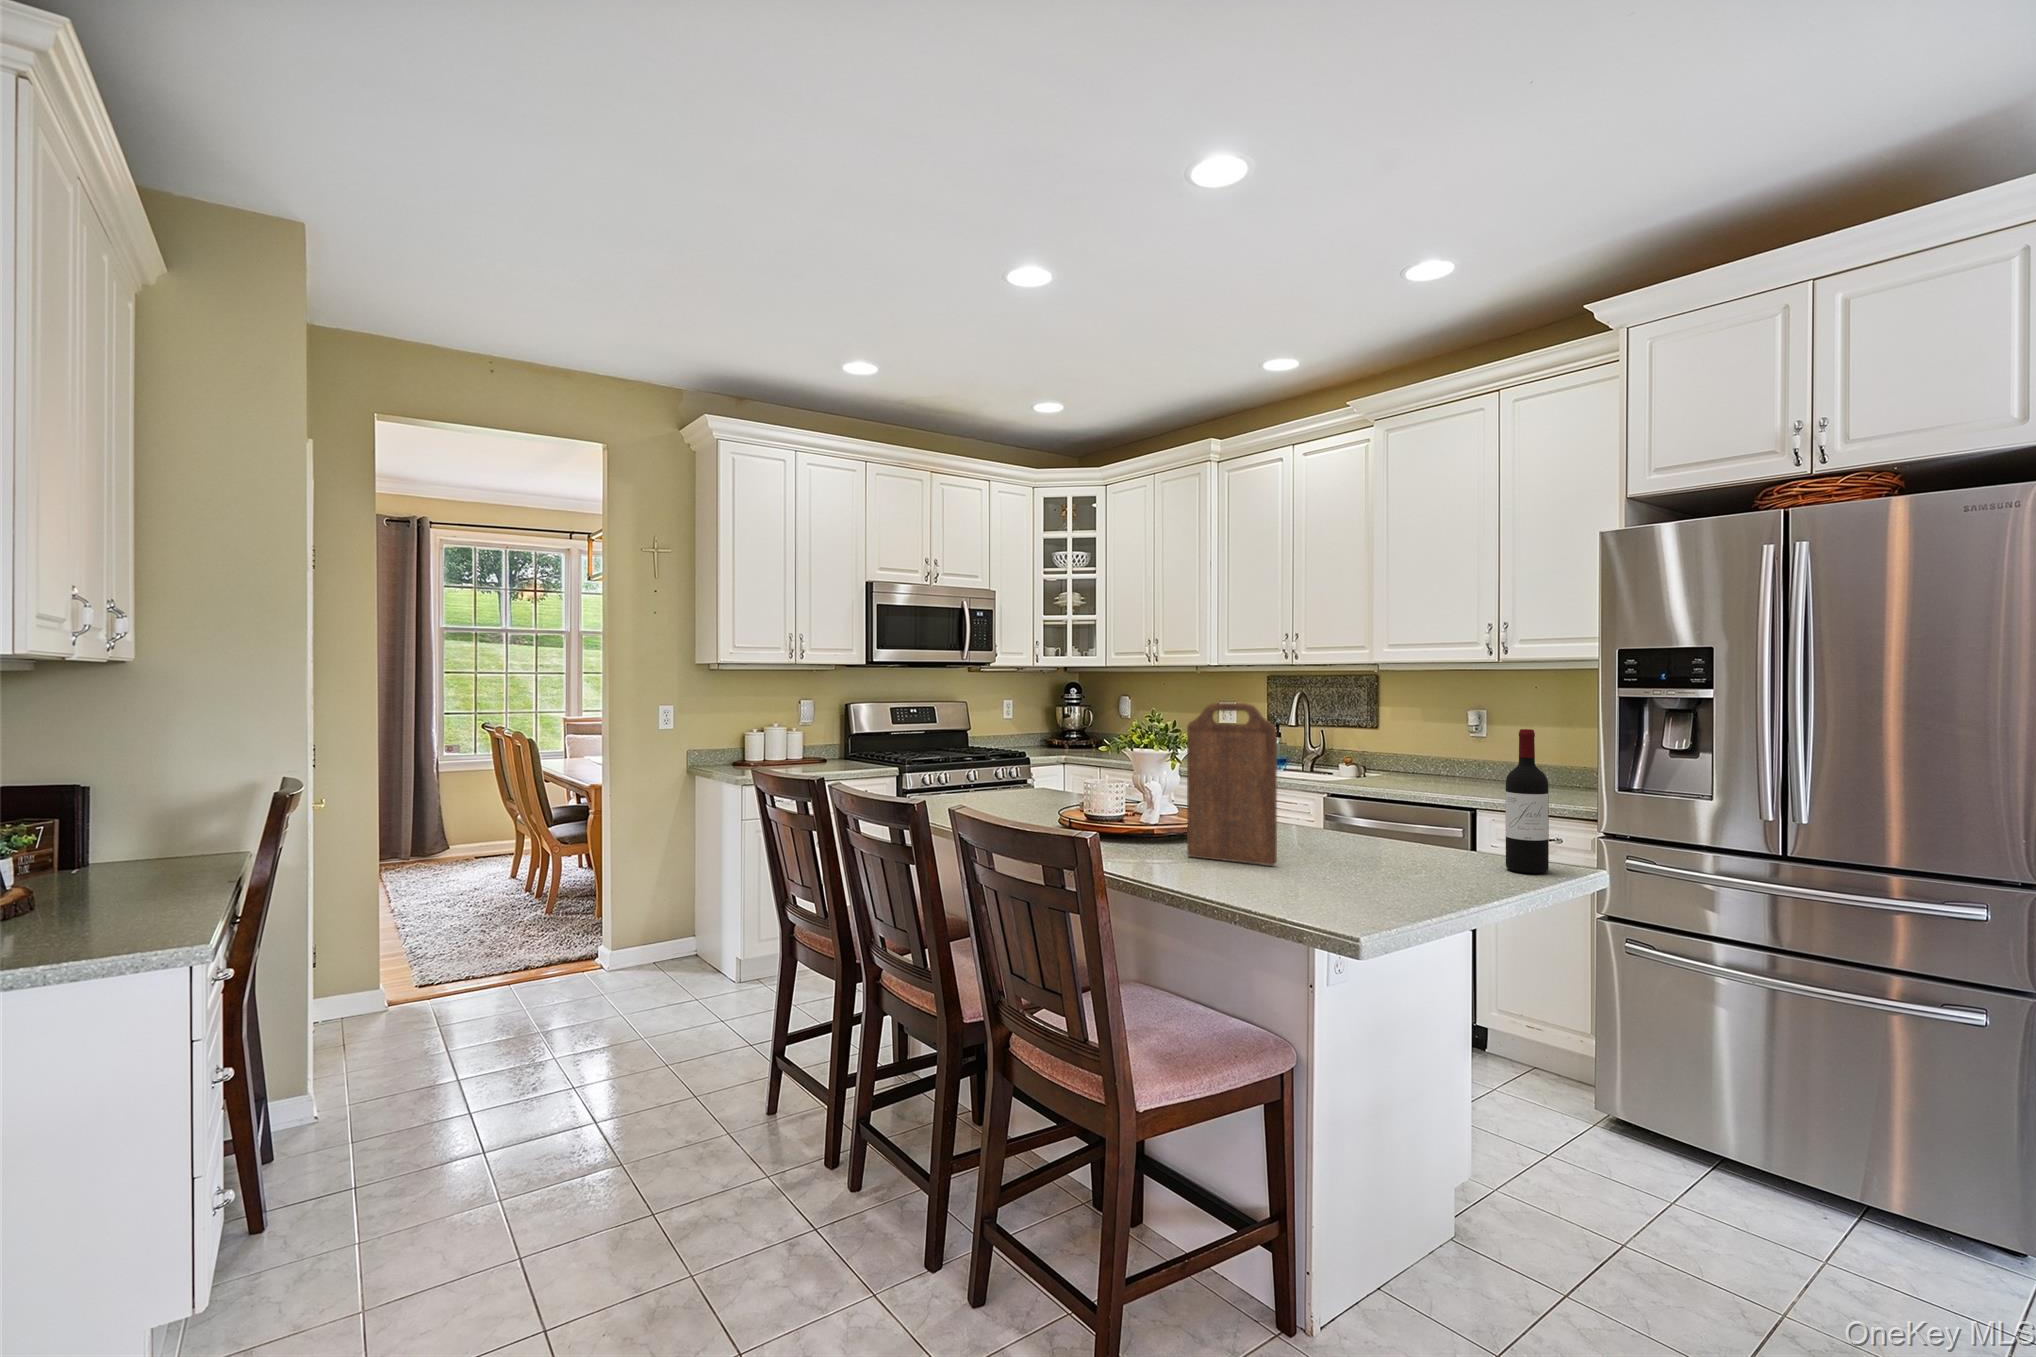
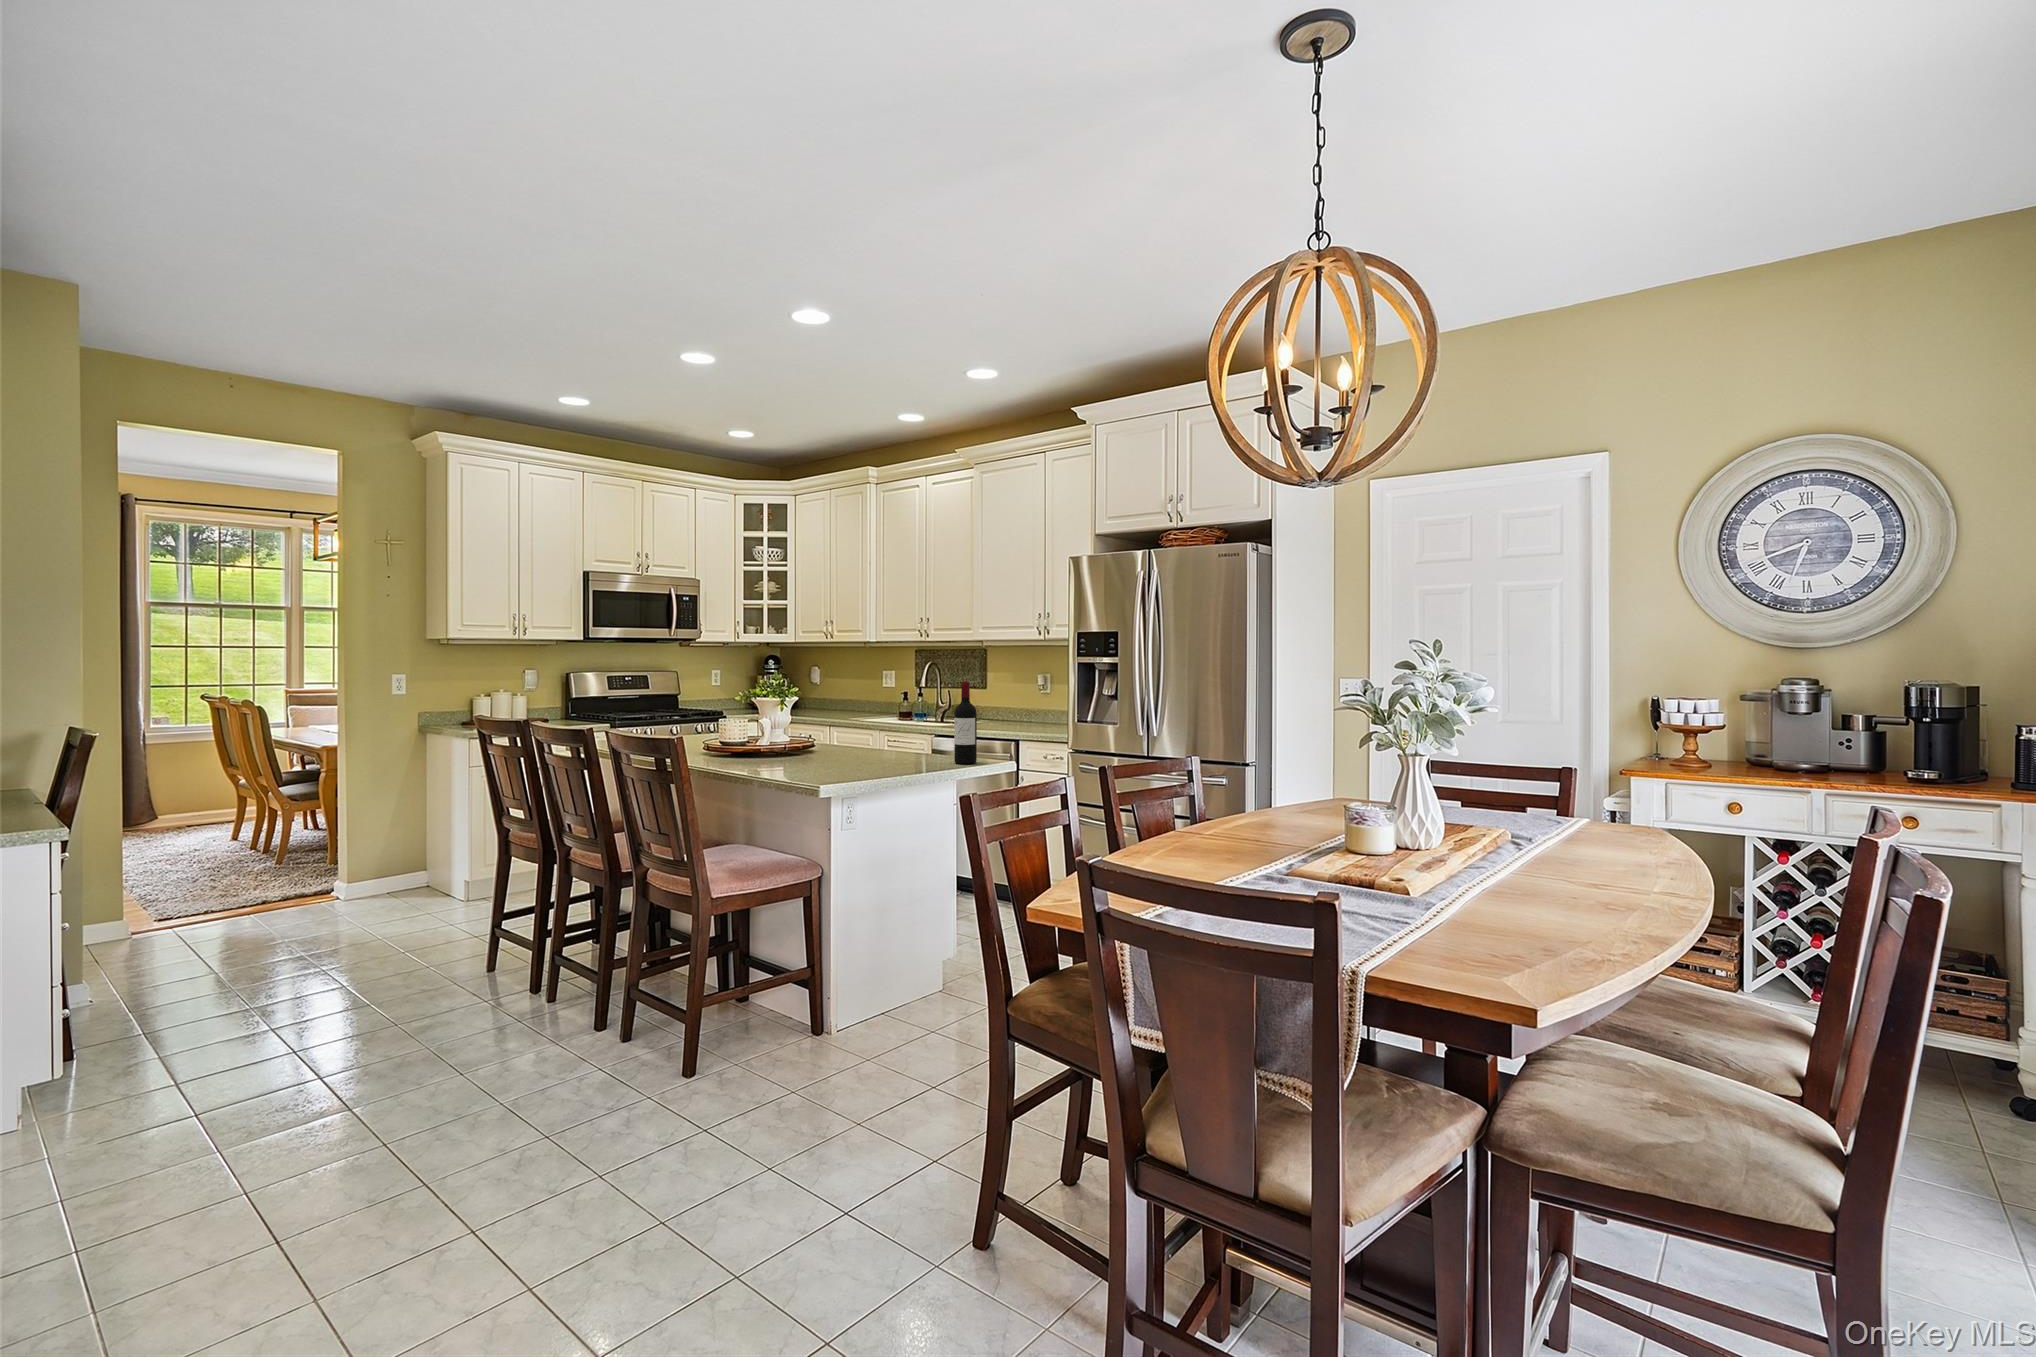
cutting board: present [1187,703,1277,865] -> none [769,666,820,764]

